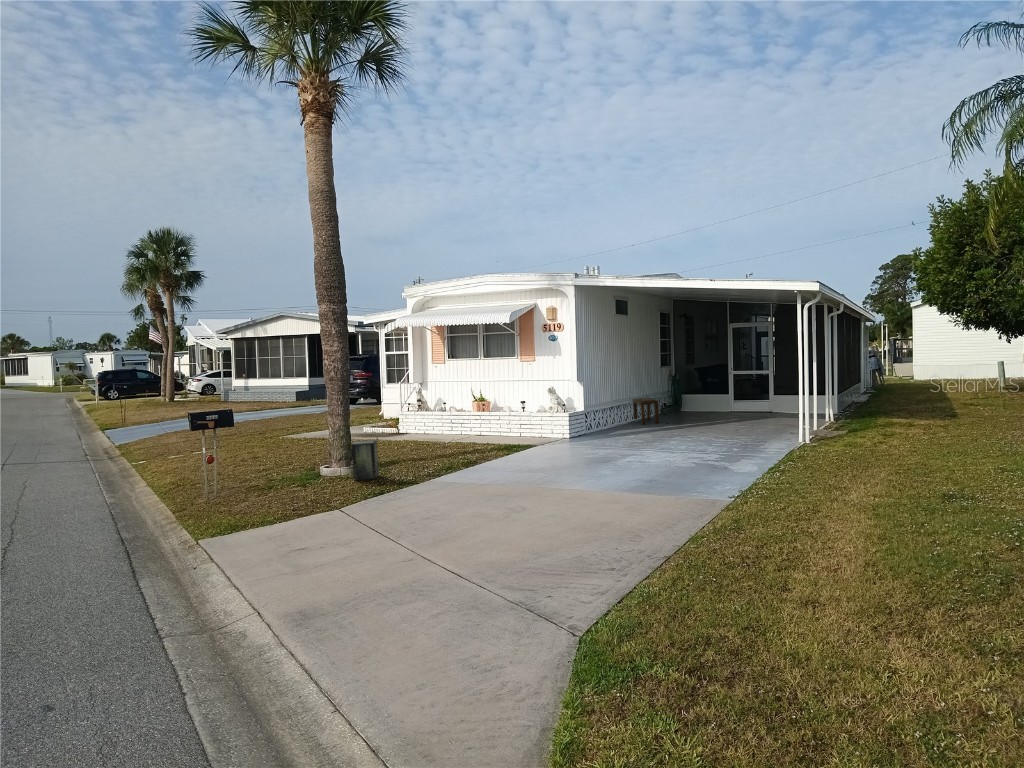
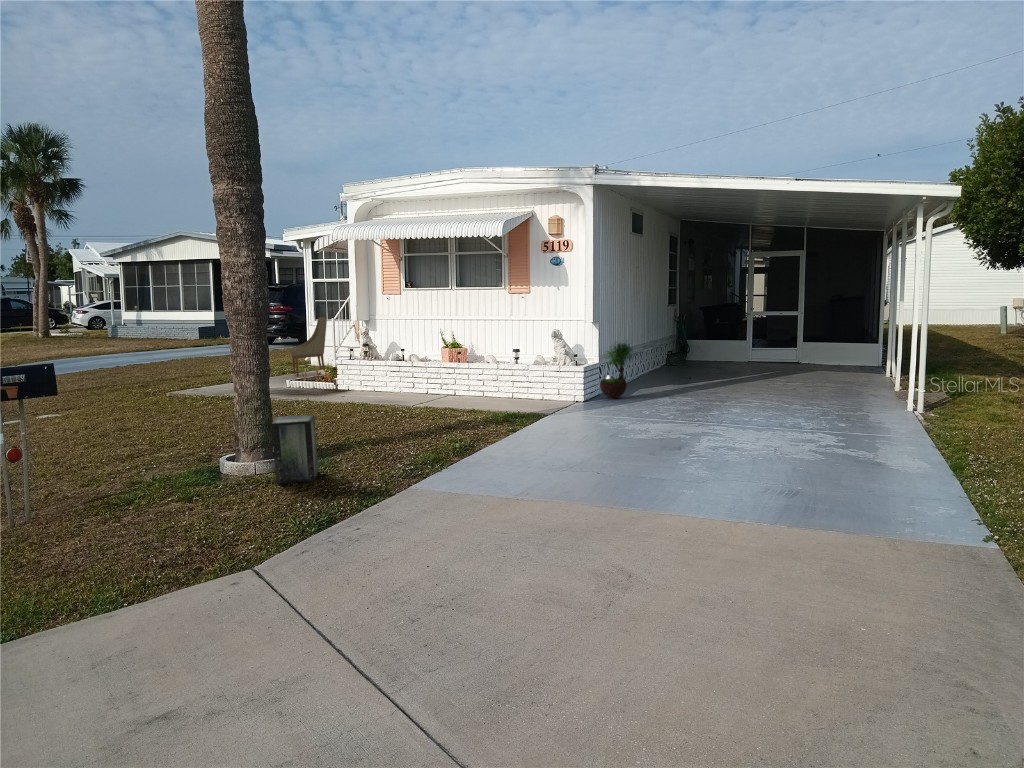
chair: none [368,381,394,426] -> present [291,317,327,377]
potted tree: none [582,392,606,436] -> present [600,343,632,398]
bench: present [633,398,659,424] -> none [649,344,689,380]

